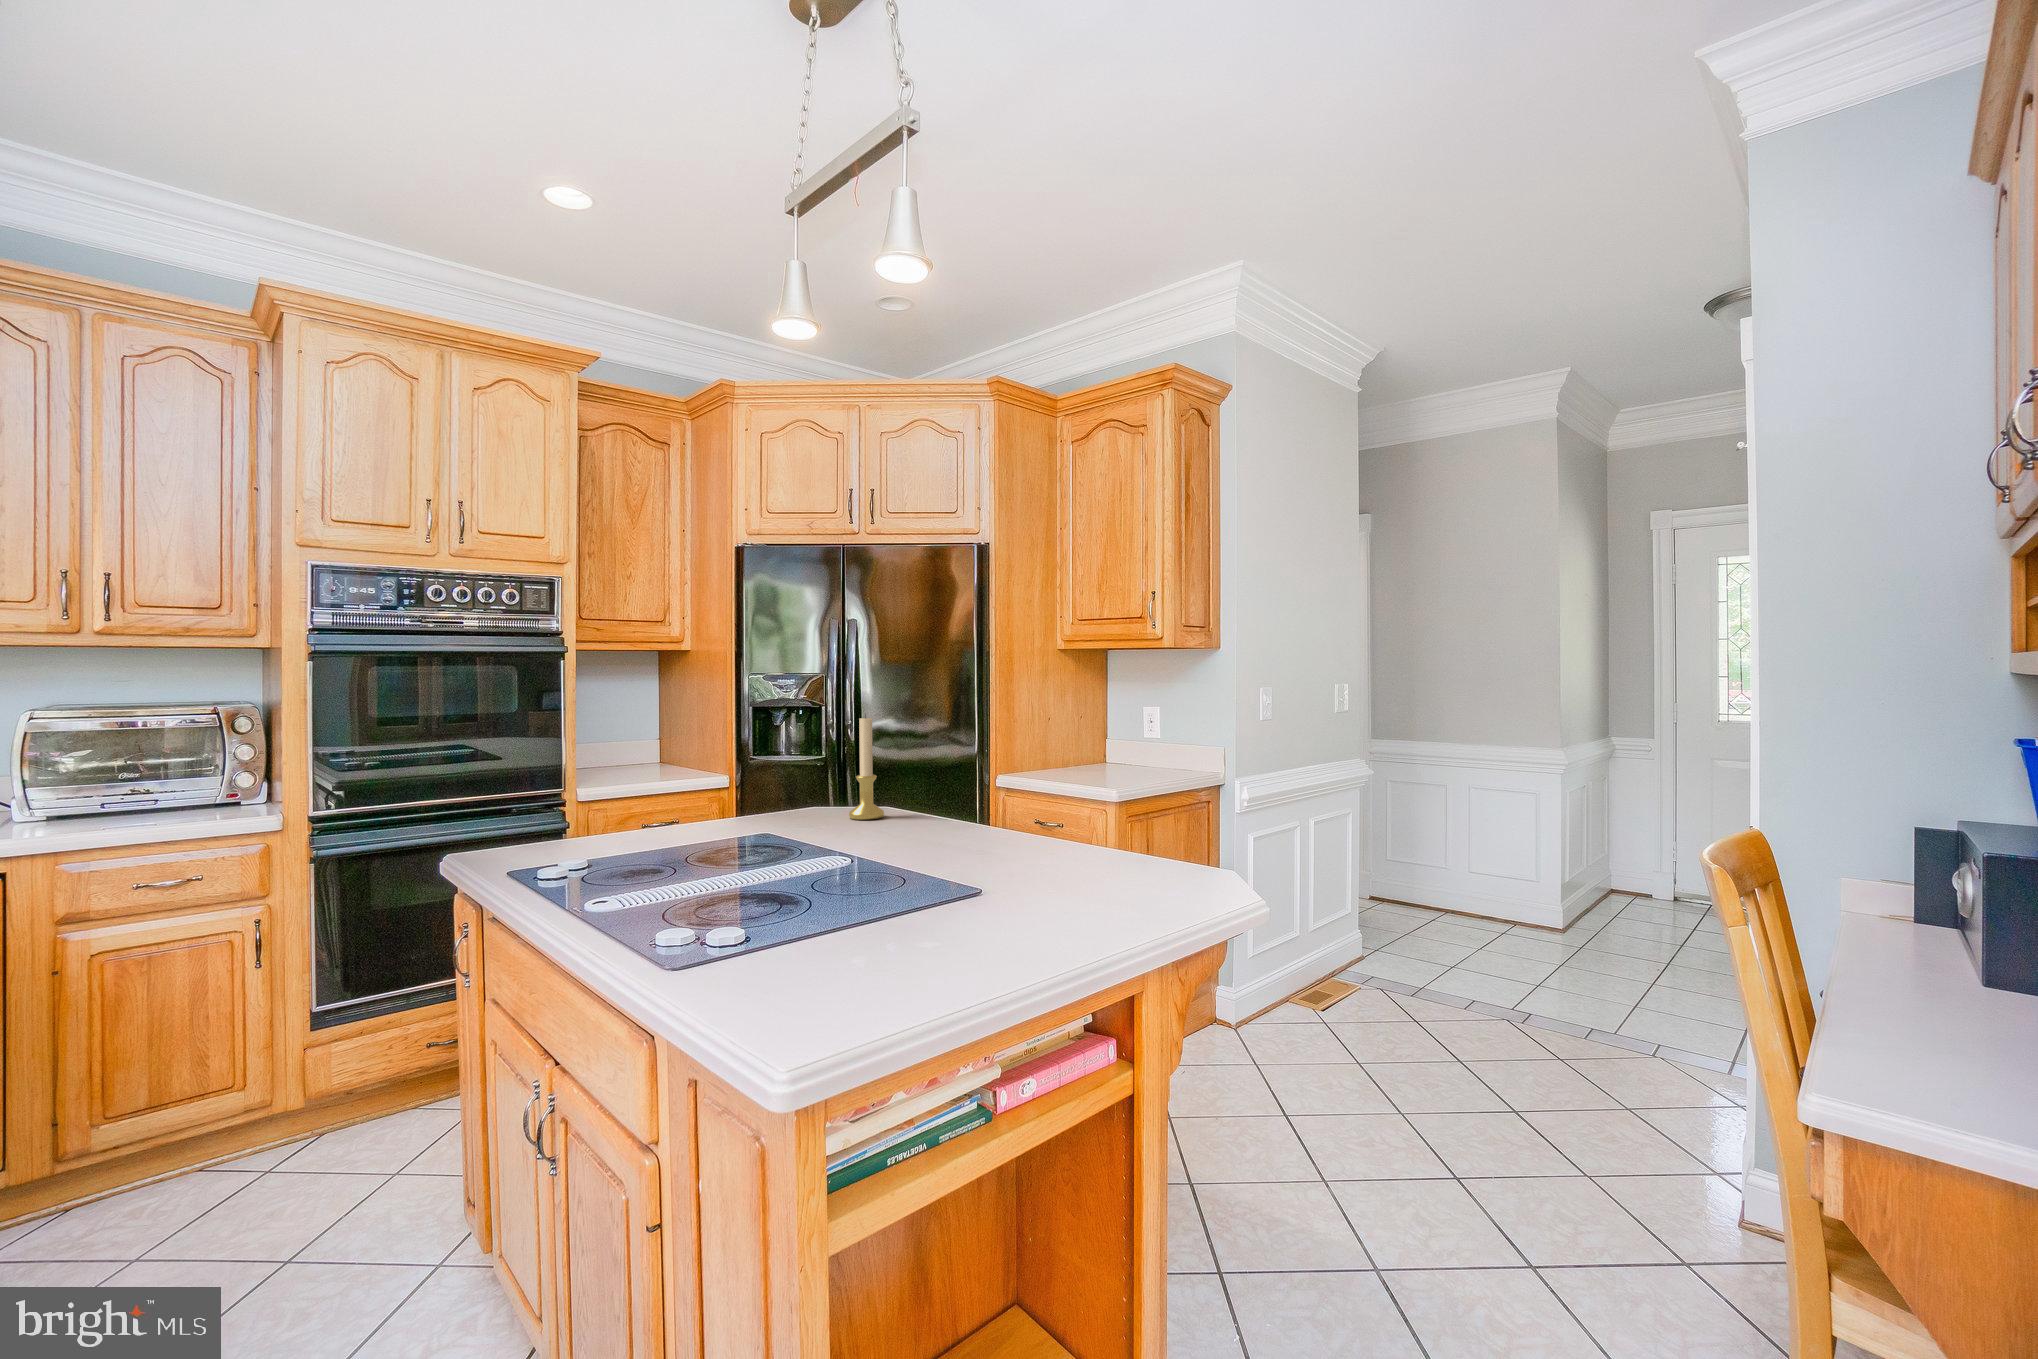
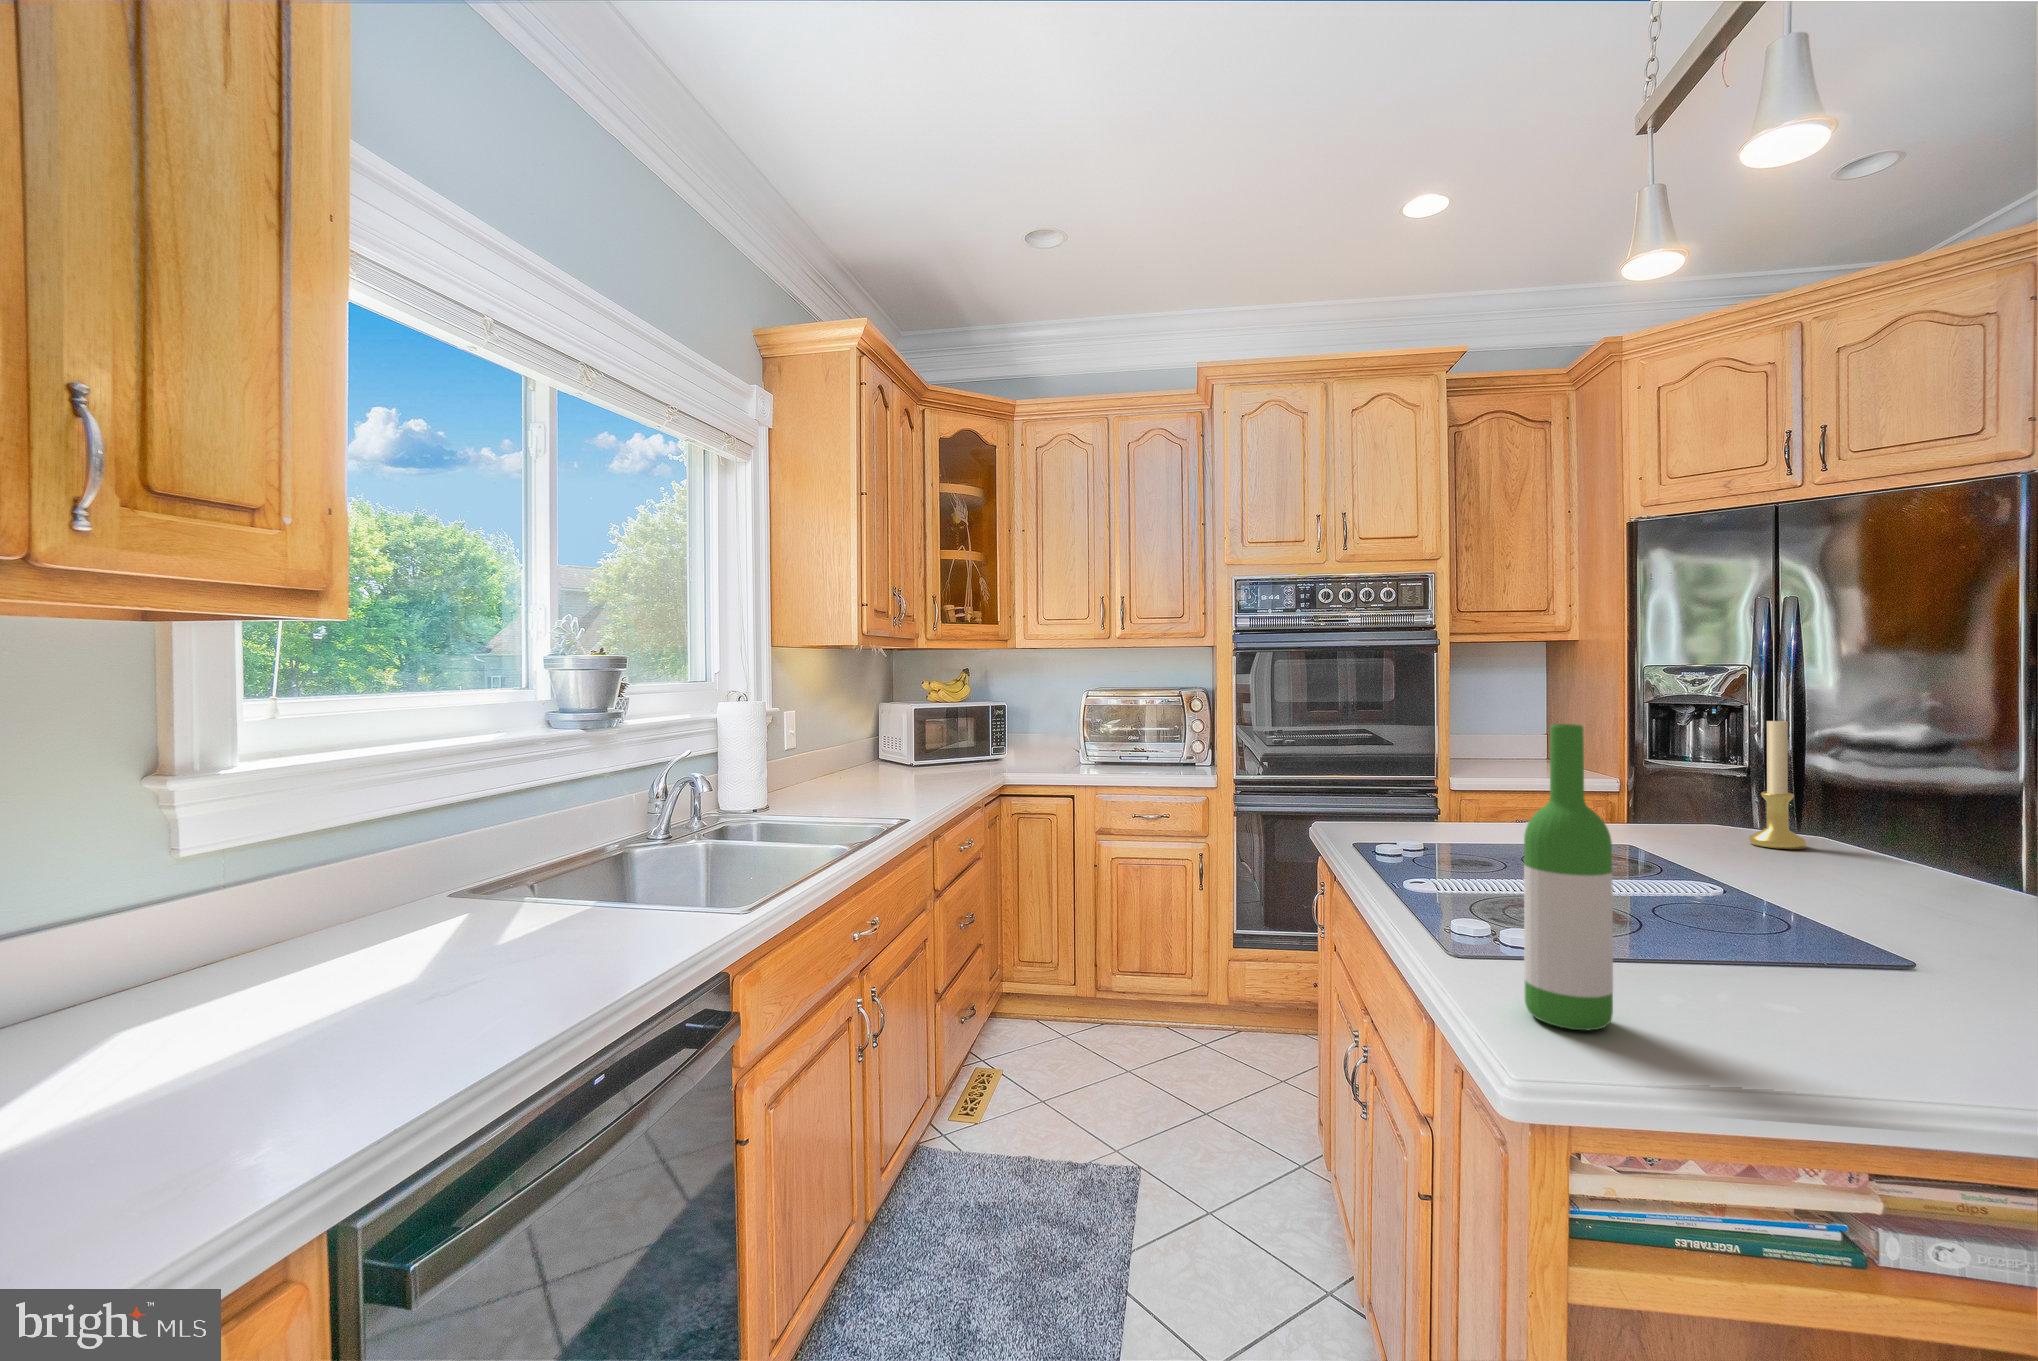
wine bottle: none [767,725,841,1009] -> present [1524,724,1613,1030]

